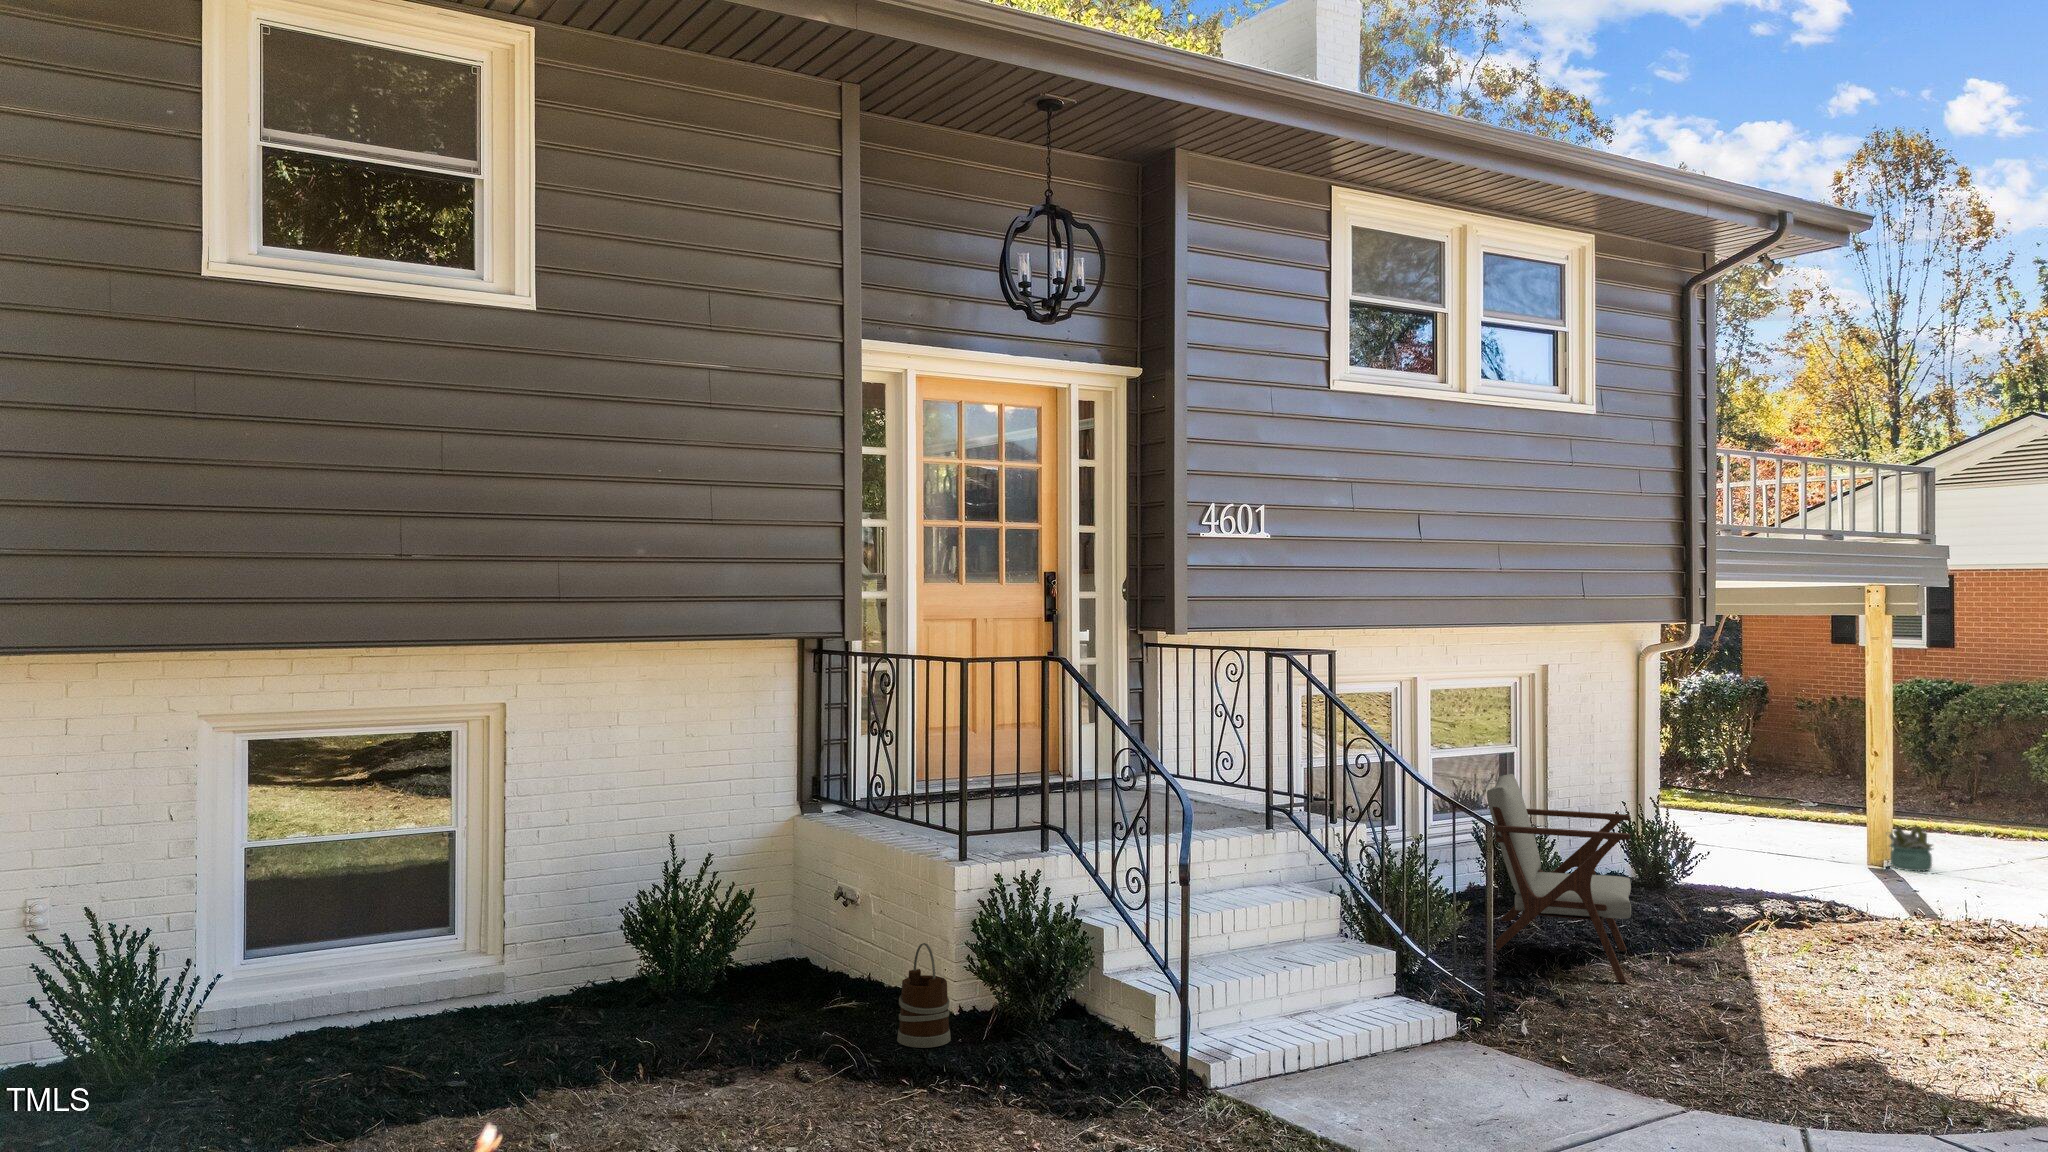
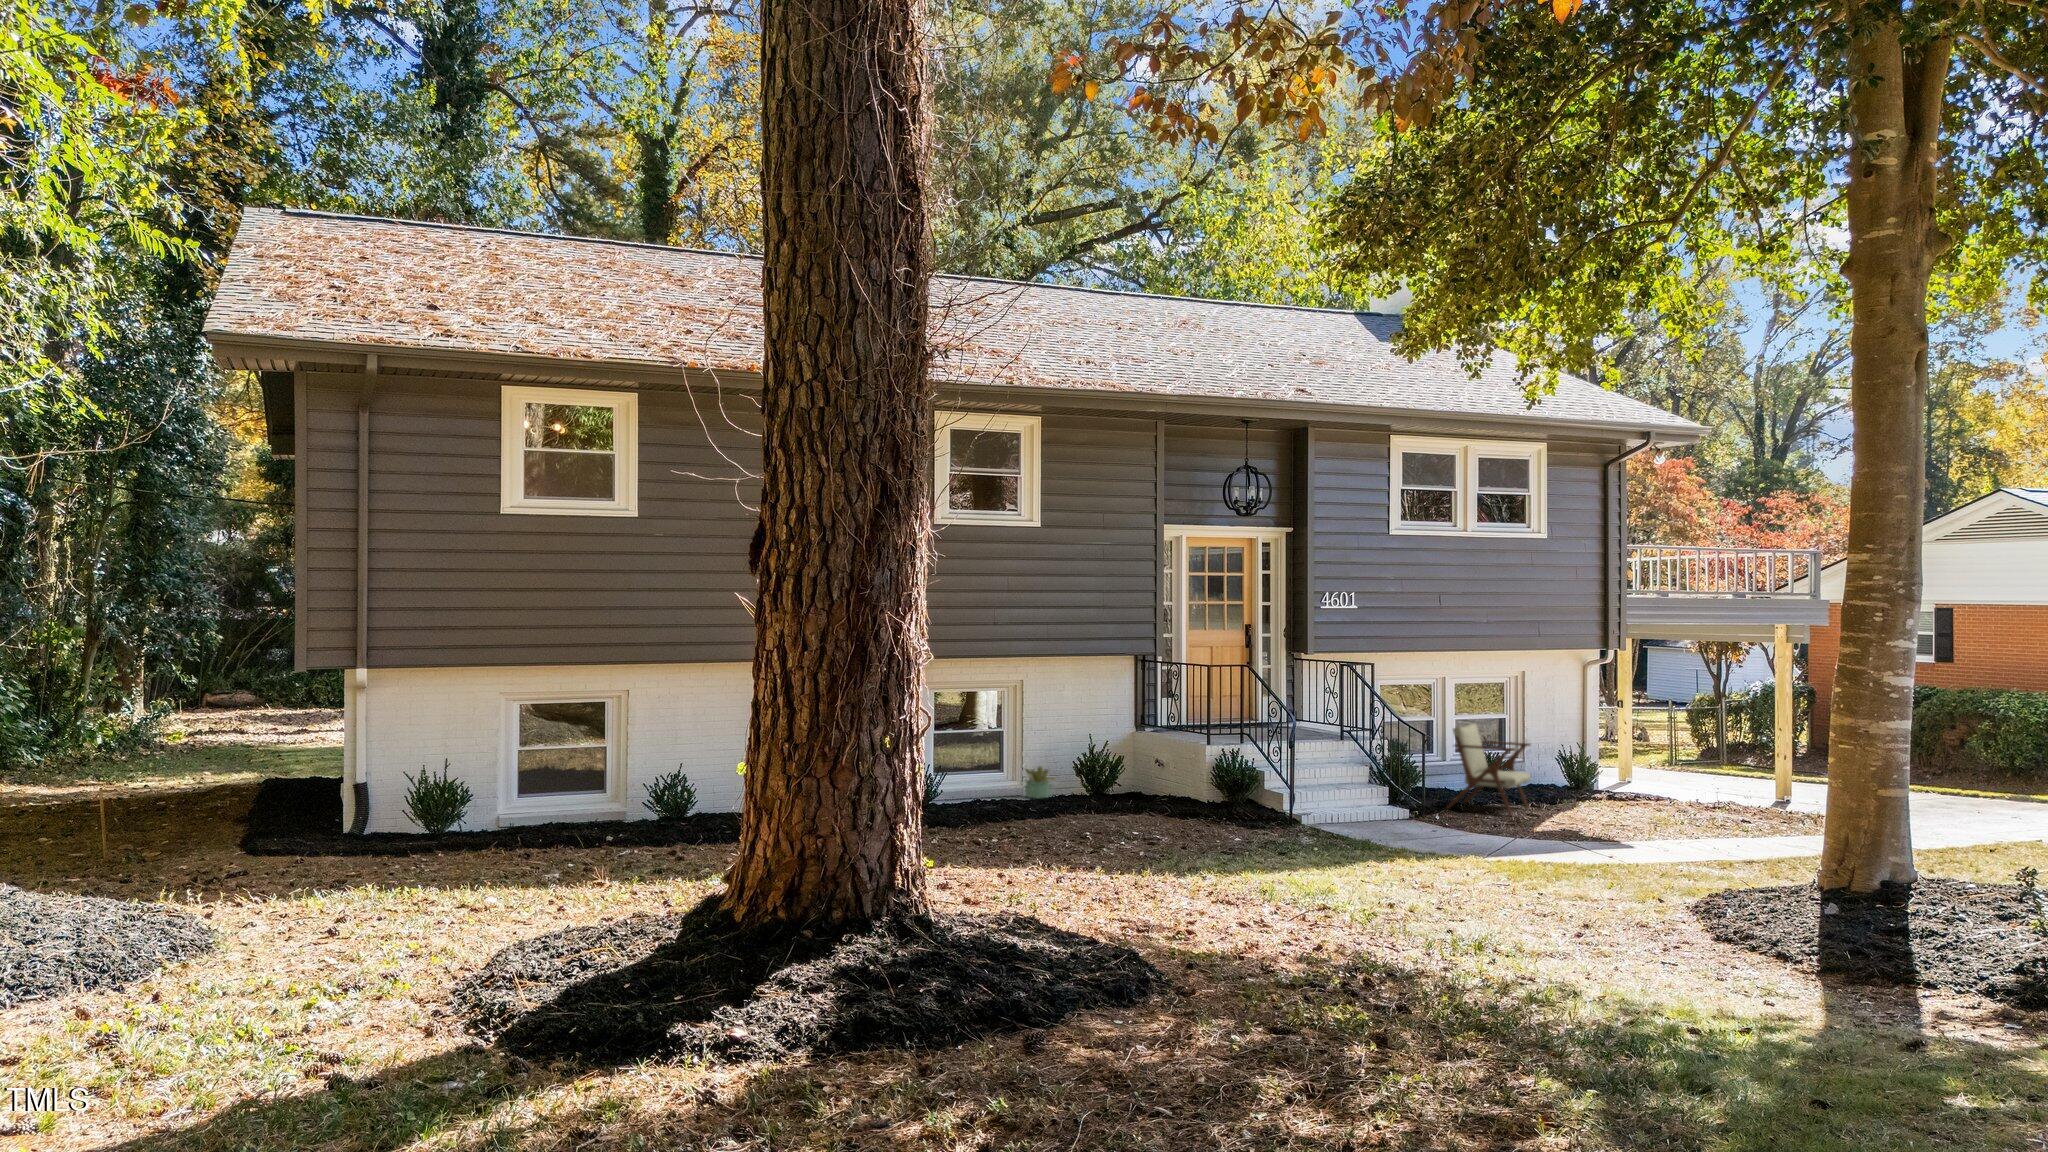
decorative plant: present [1889,827,1932,871] -> present [1024,766,1056,798]
wooden bucket: present [897,943,951,1048] -> none [1183,774,1203,813]

